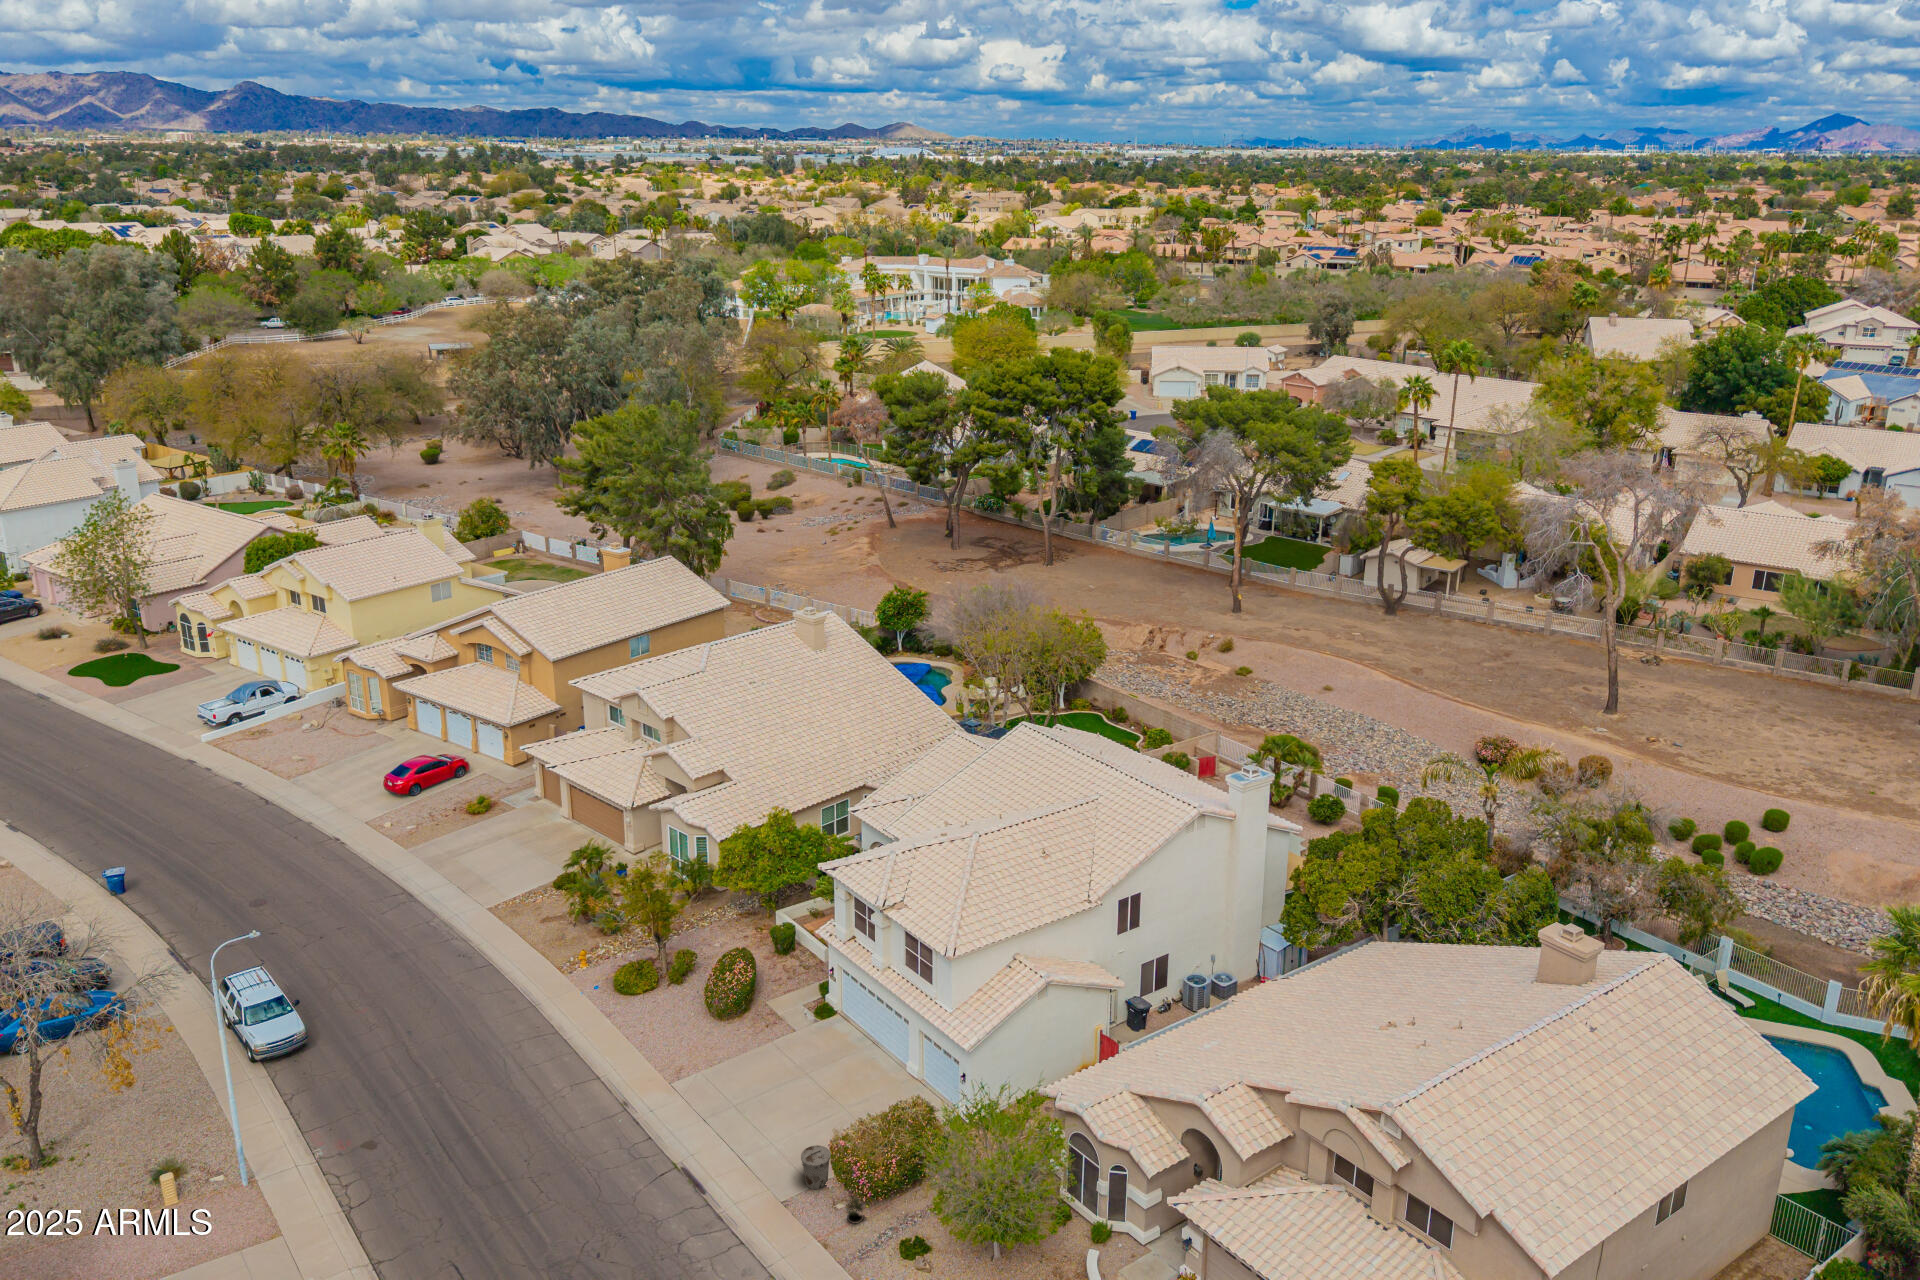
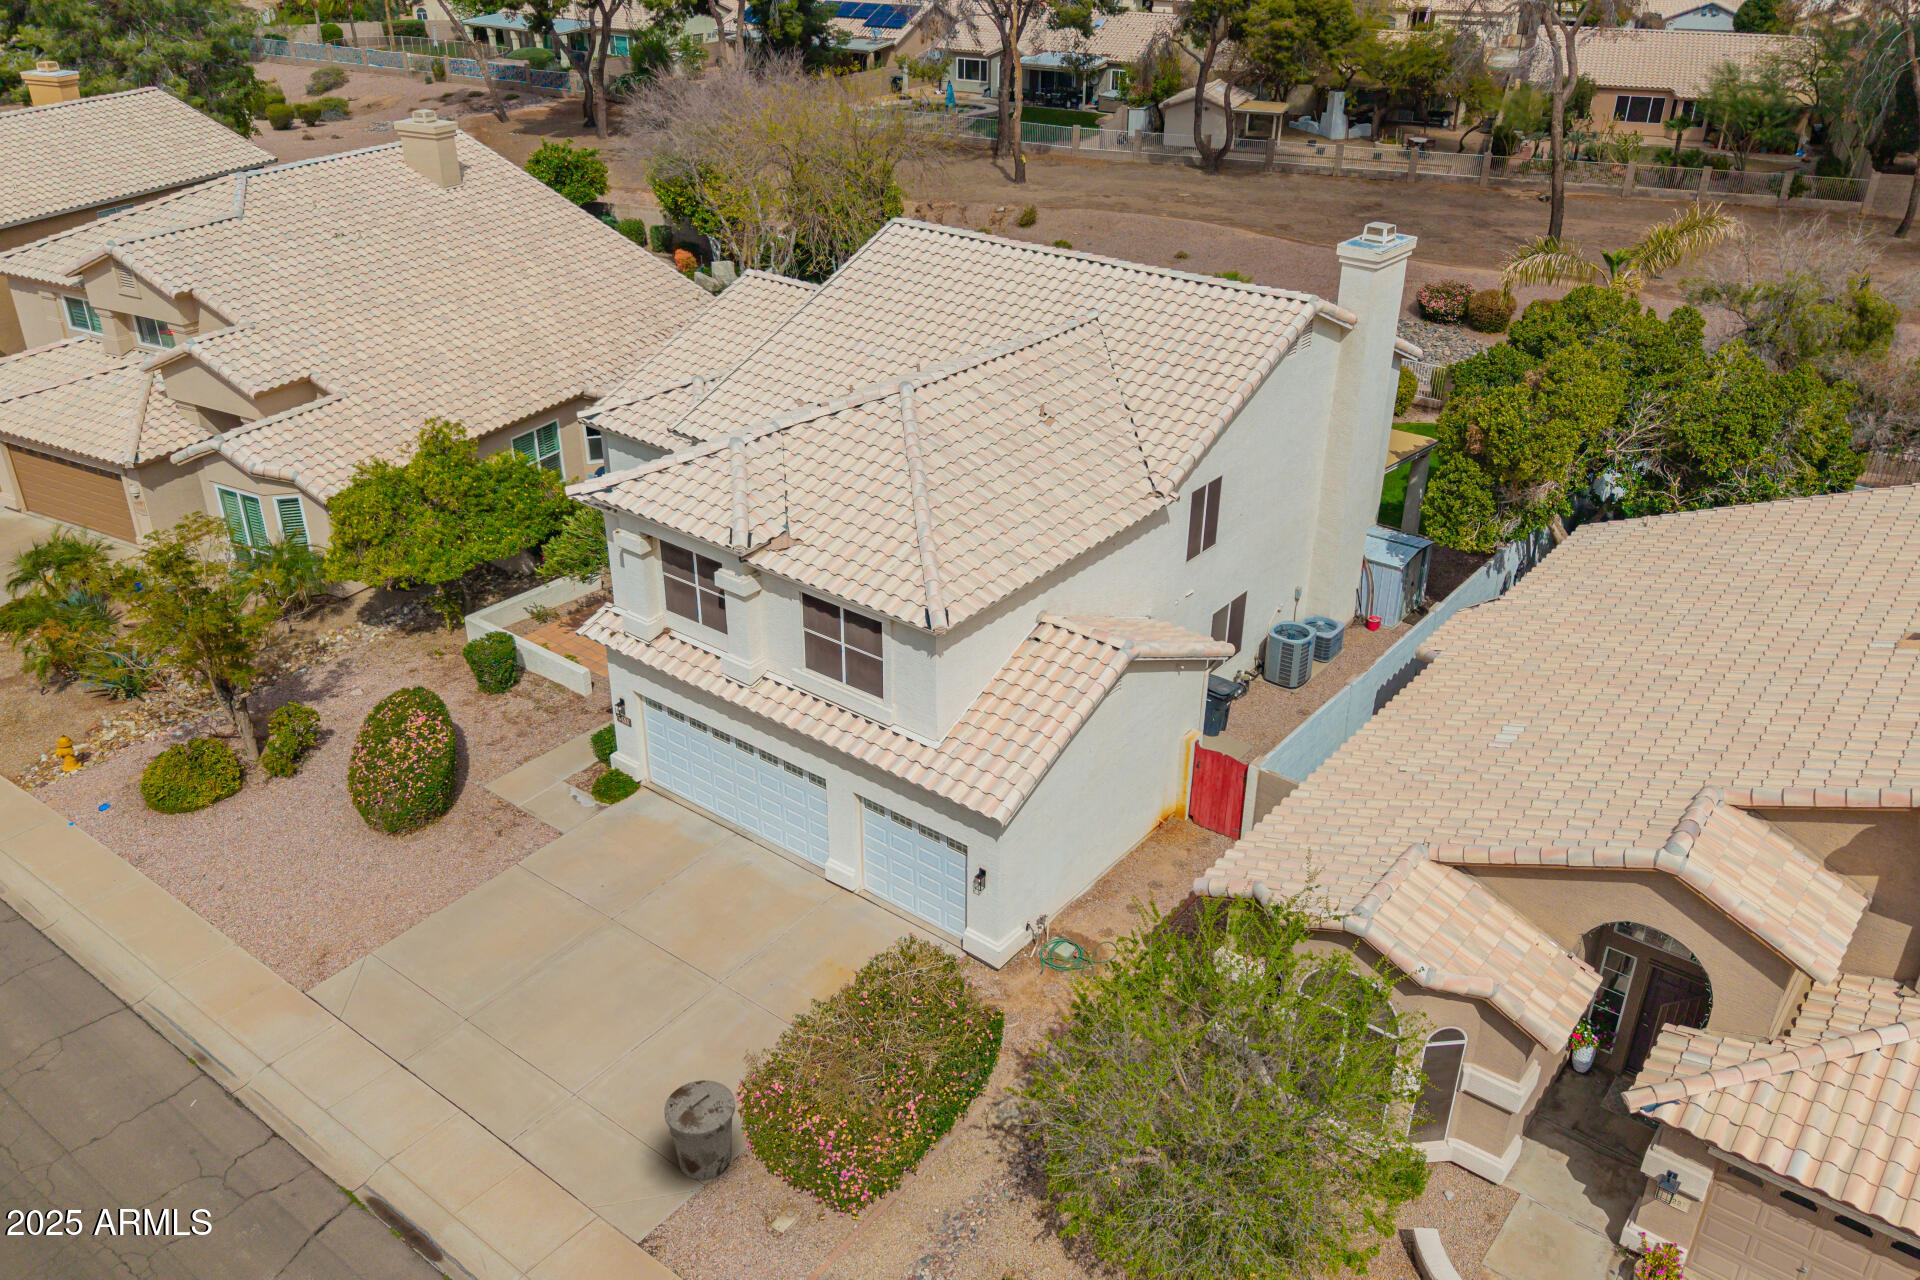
potted tree: present [846,1195,863,1223] -> none [800,1182,846,1249]

